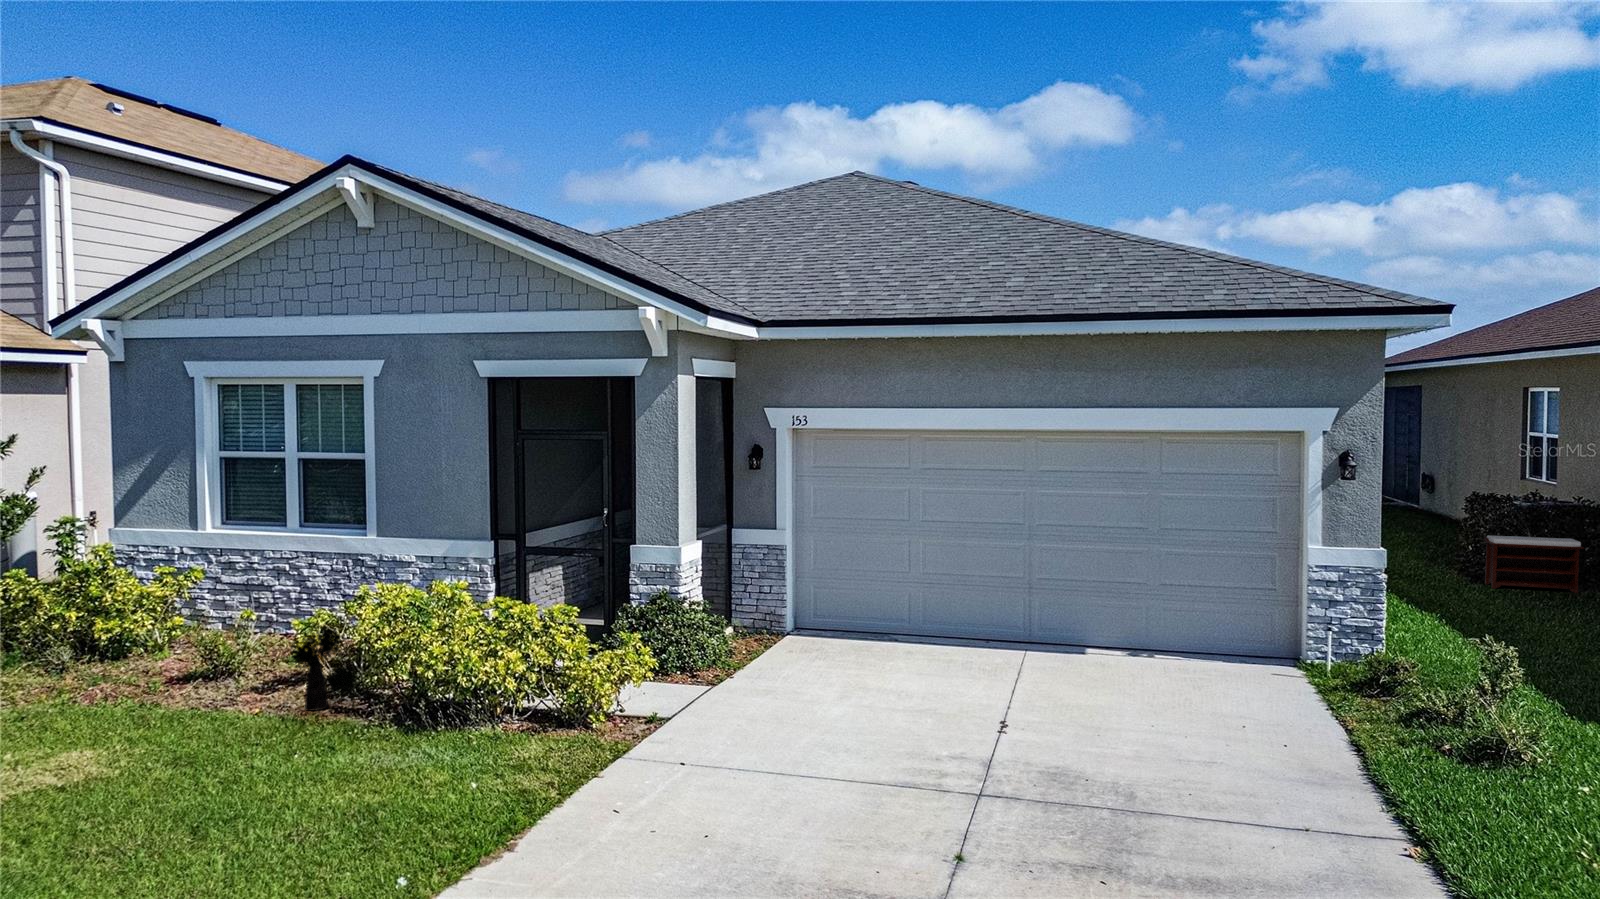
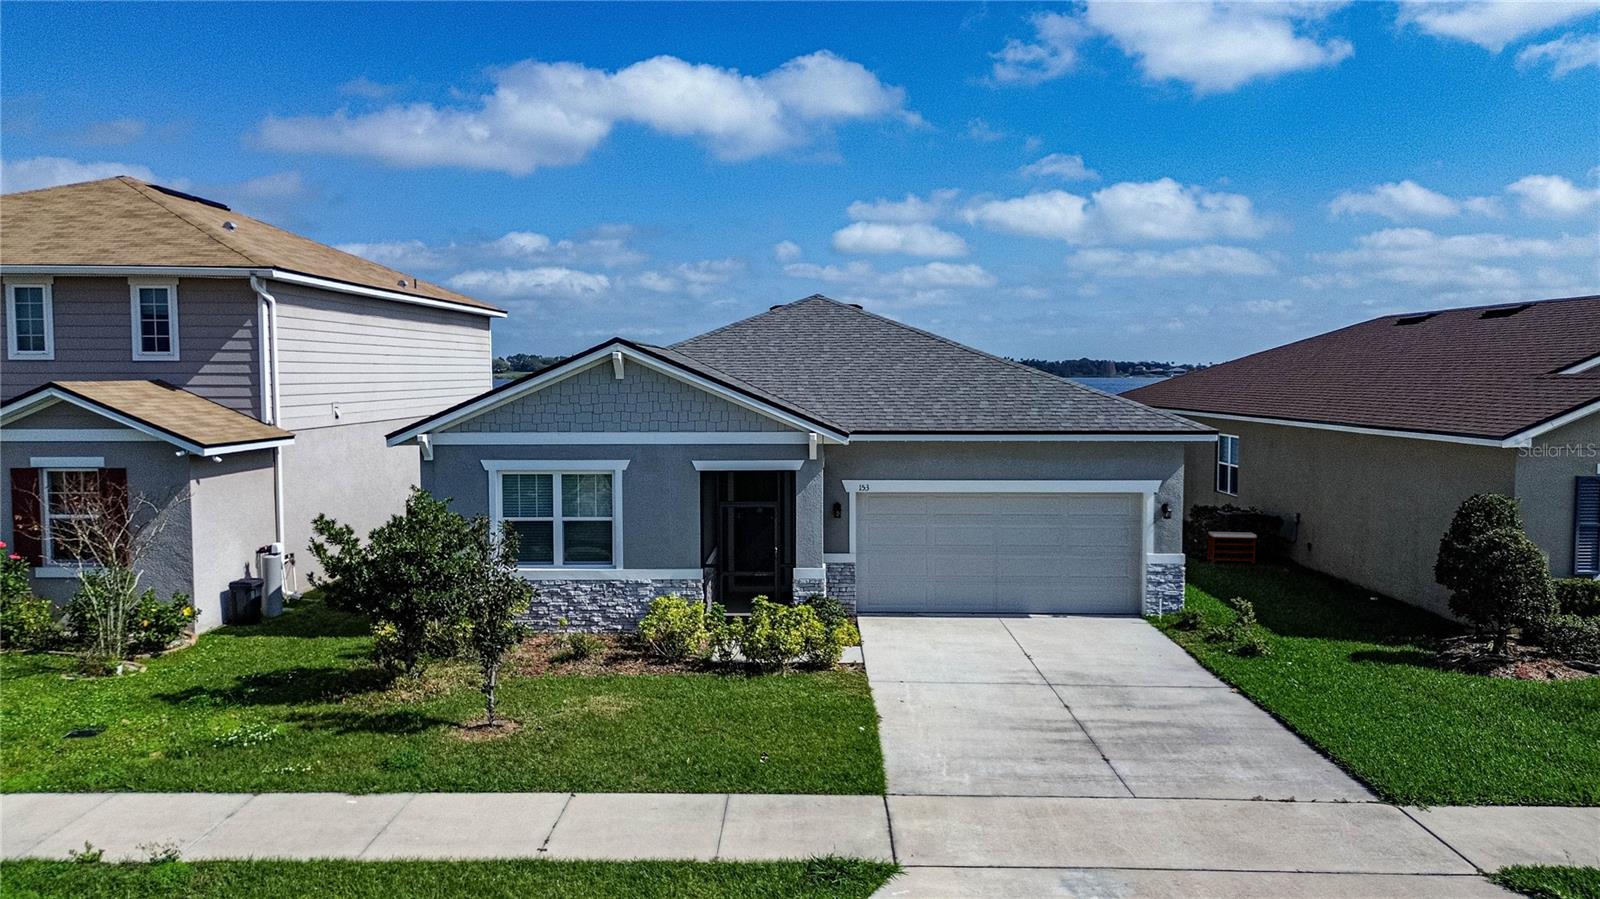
potted plant: present [291,626,356,711] -> none [654,628,691,677]

